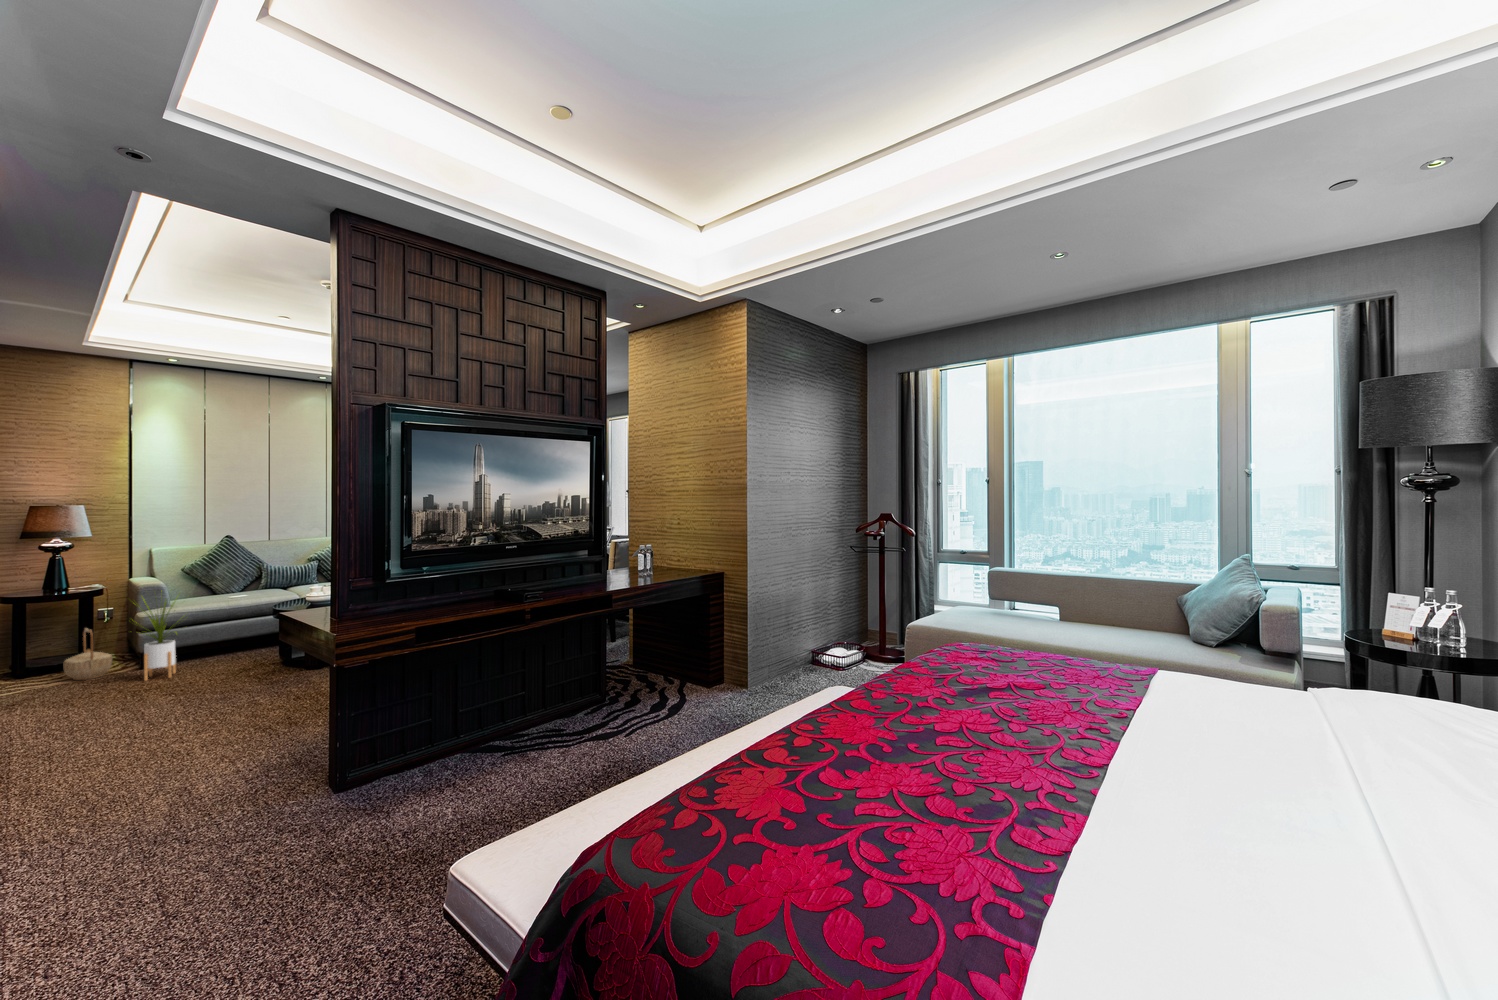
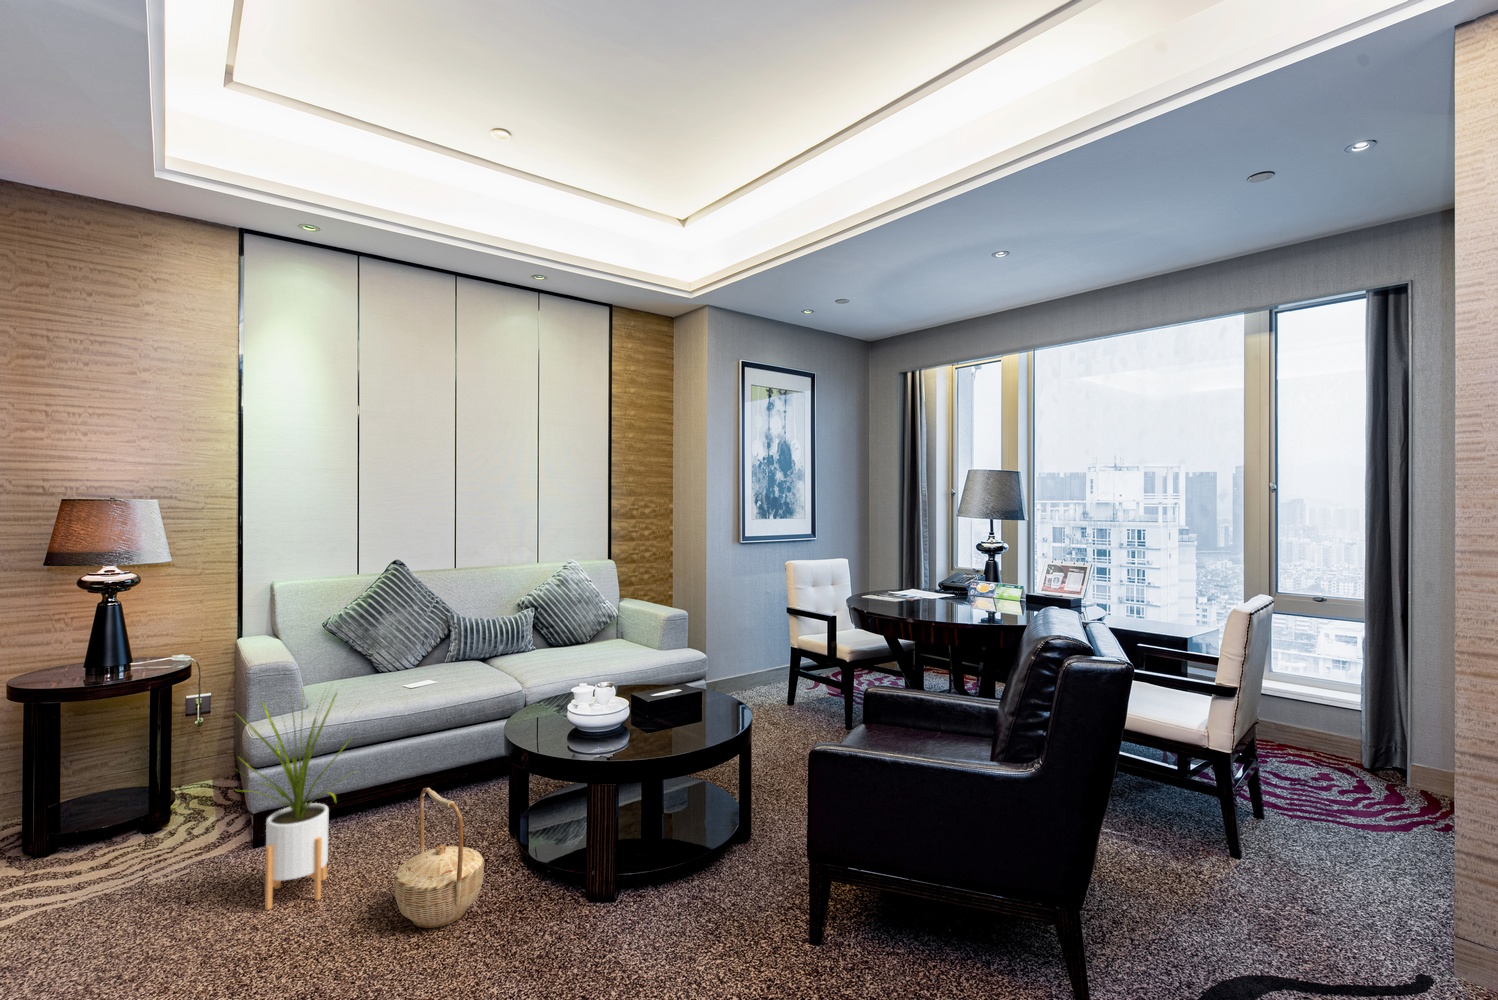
basket: present [64,628,112,680] -> present [395,788,484,928]

